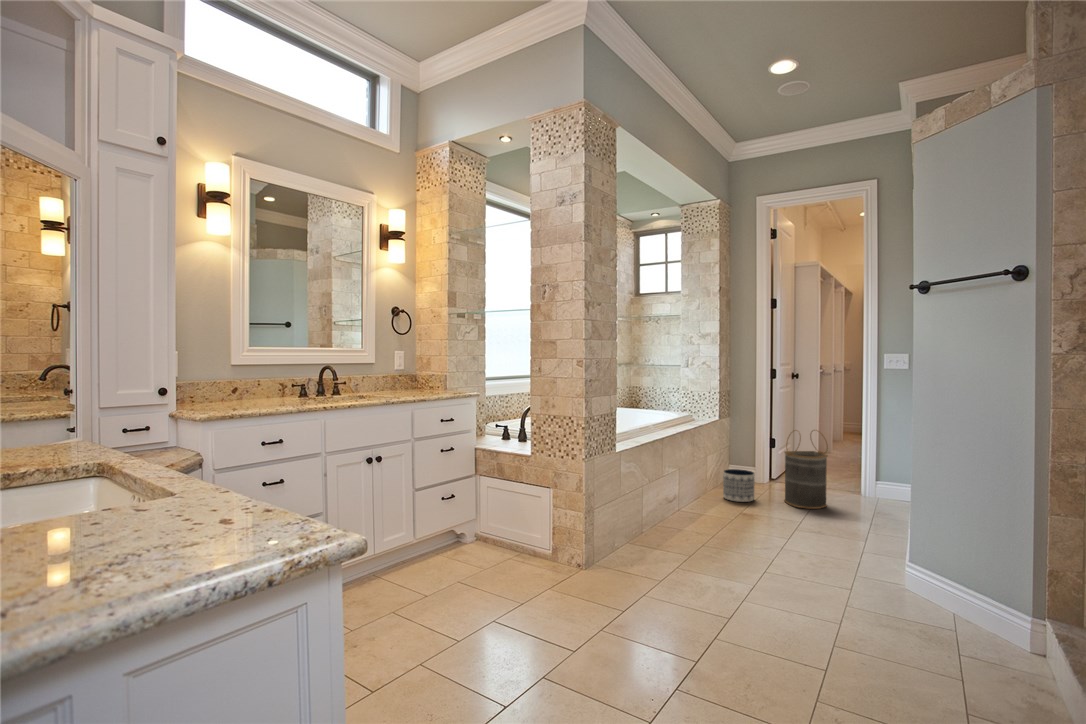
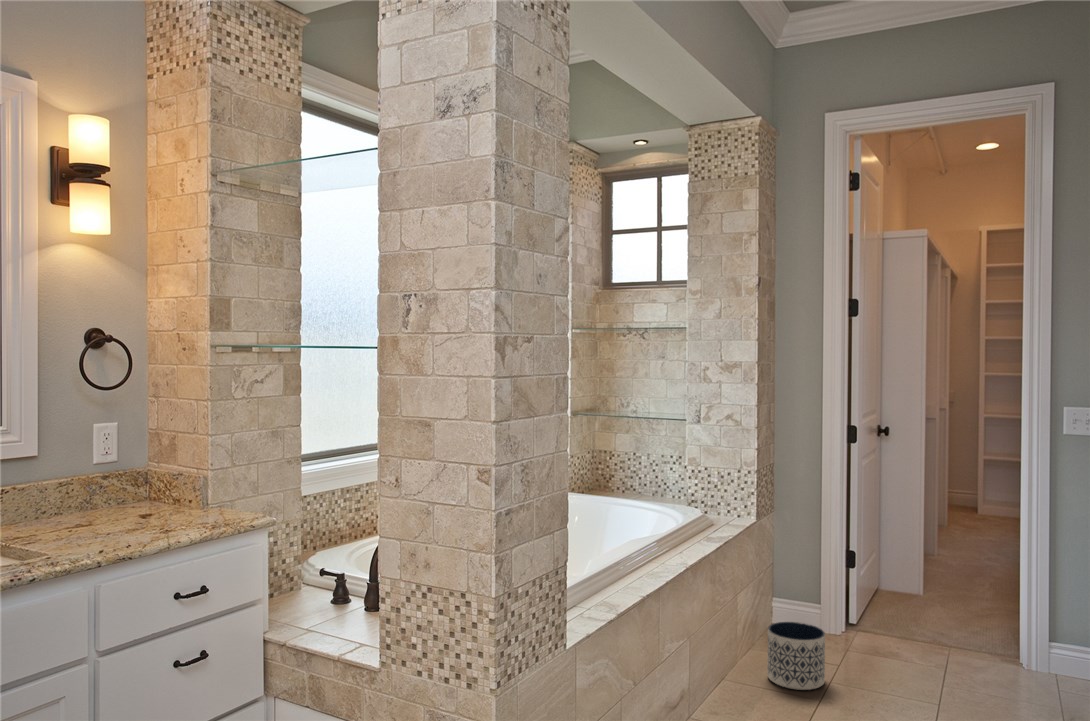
basket: present [784,430,828,509] -> none [879,552,960,705]

